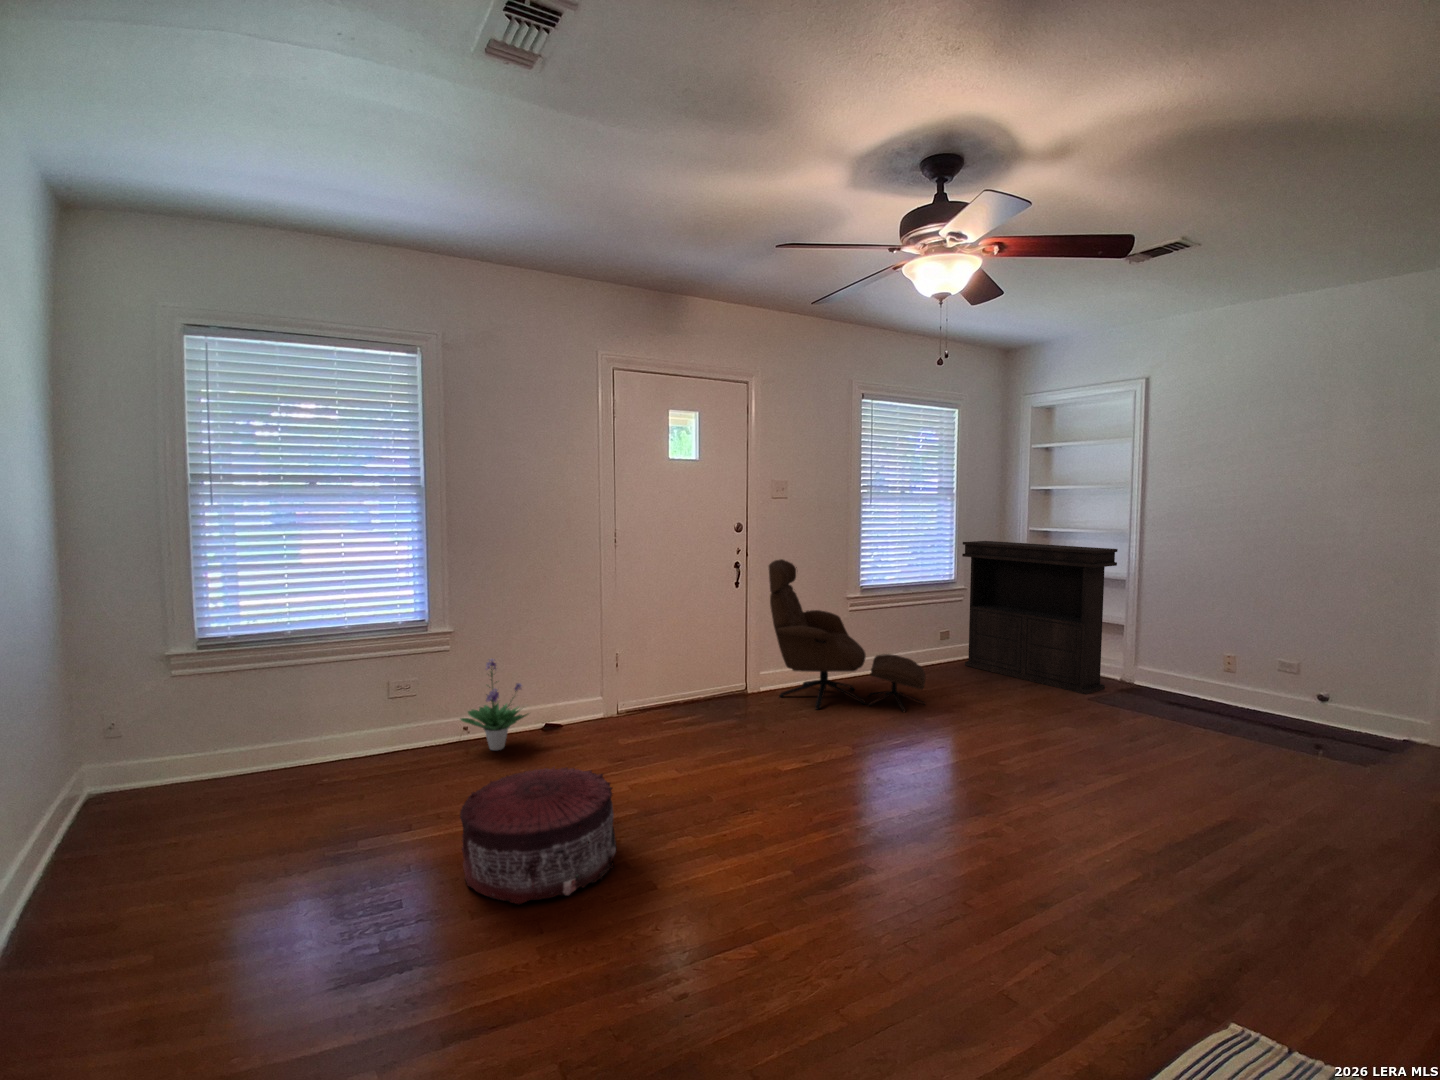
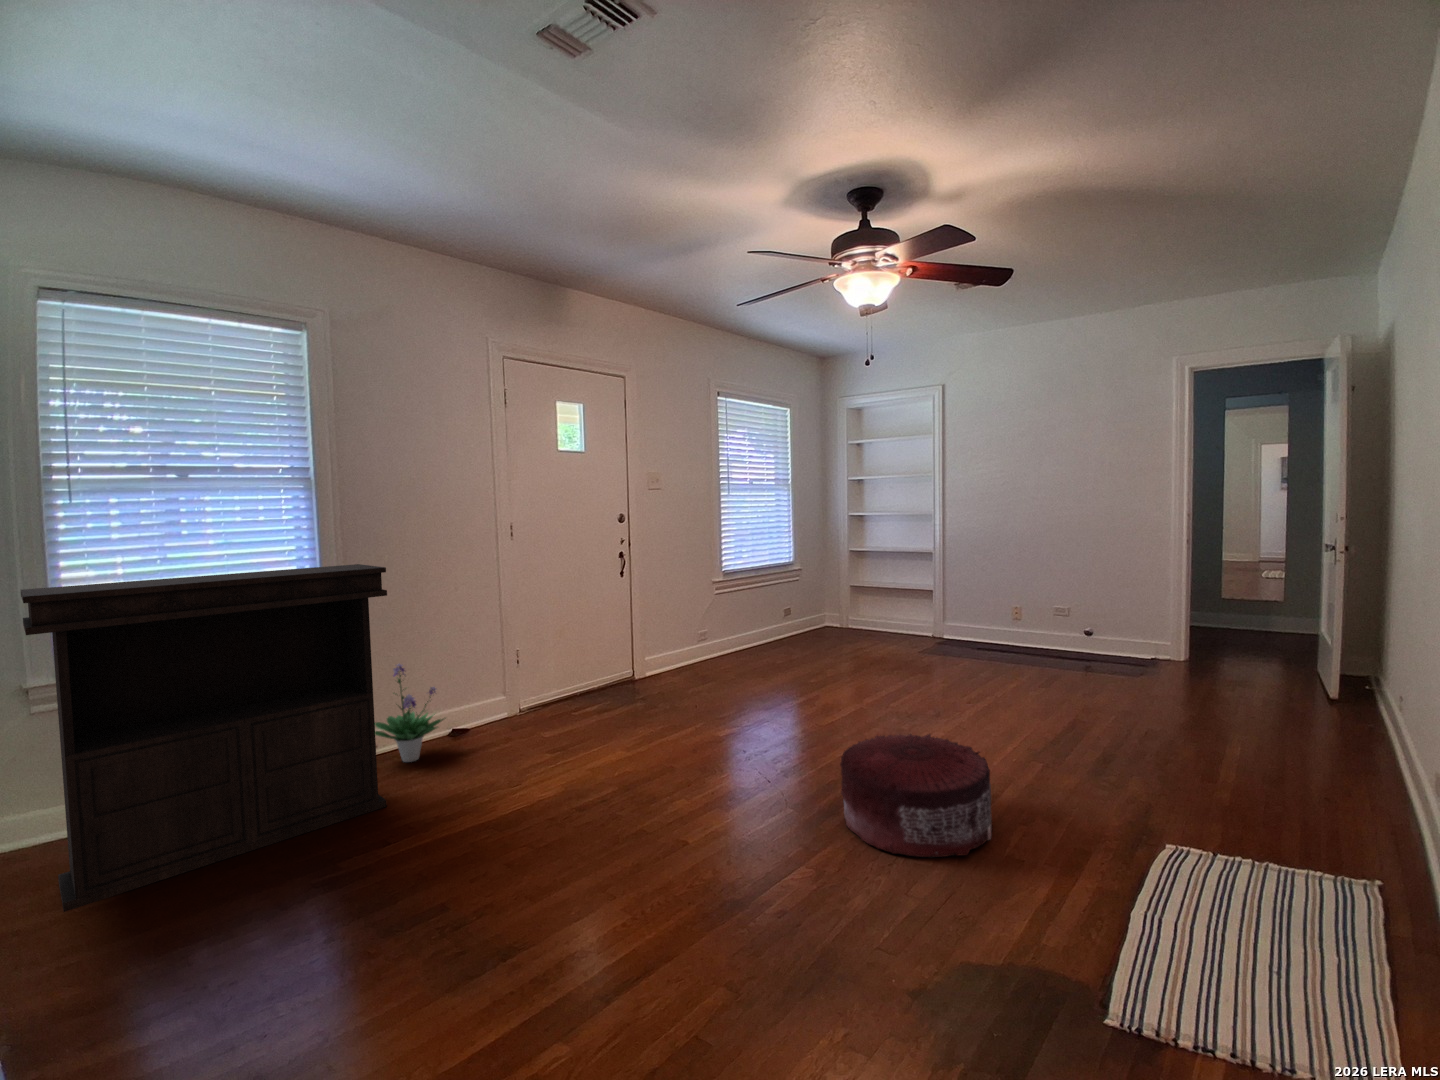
console table: present [962,541,1118,694] -> present [21,564,387,912]
lounge chair: present [769,559,926,712] -> none [655,548,799,684]
pouf: present [460,767,616,904] -> present [840,734,992,857]

